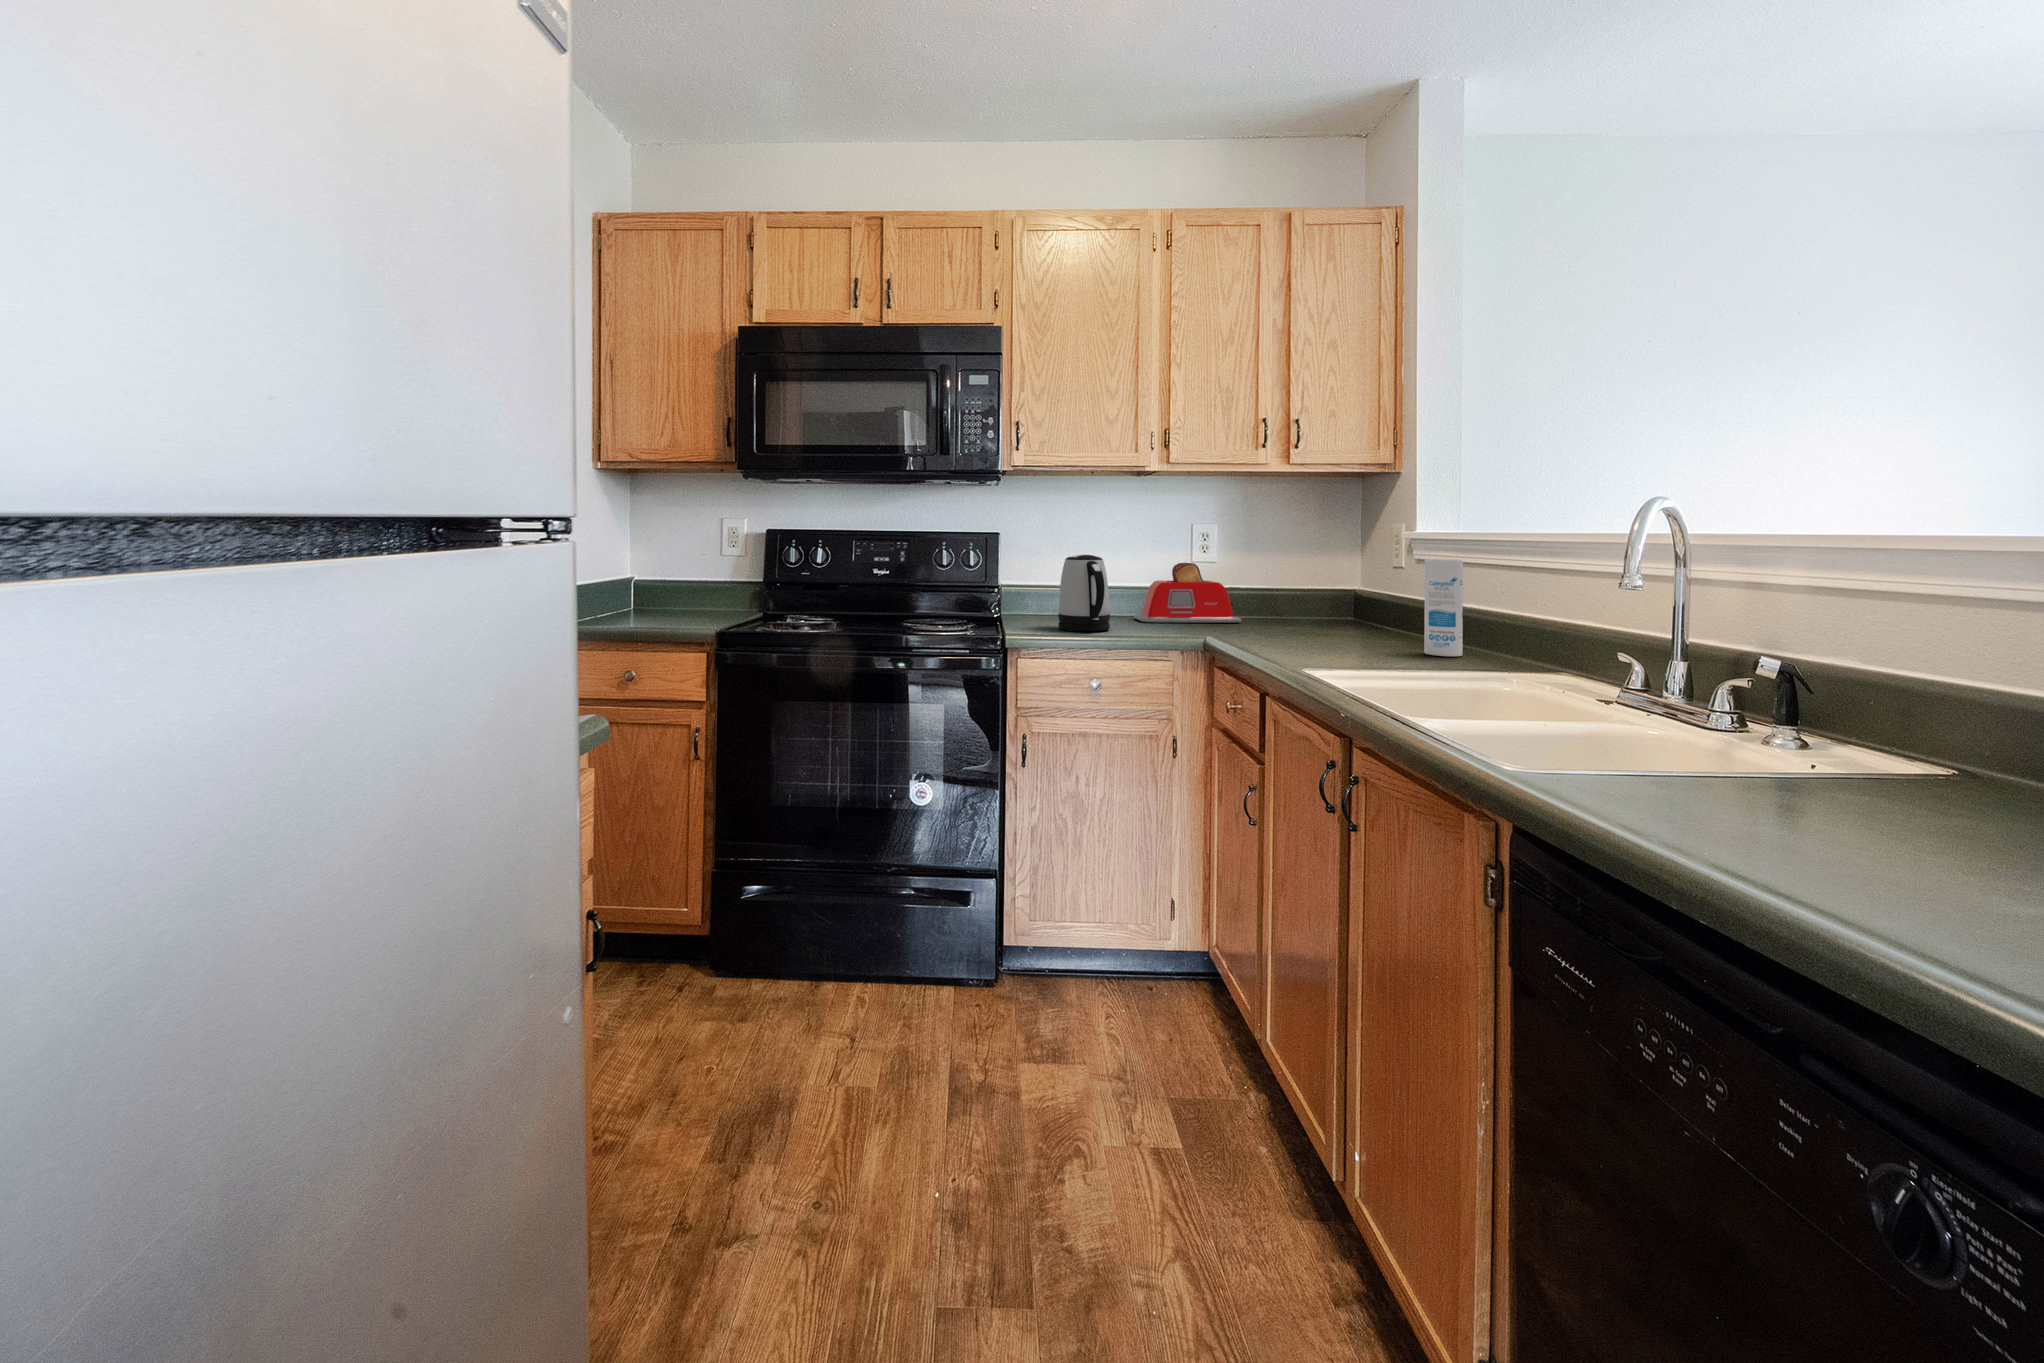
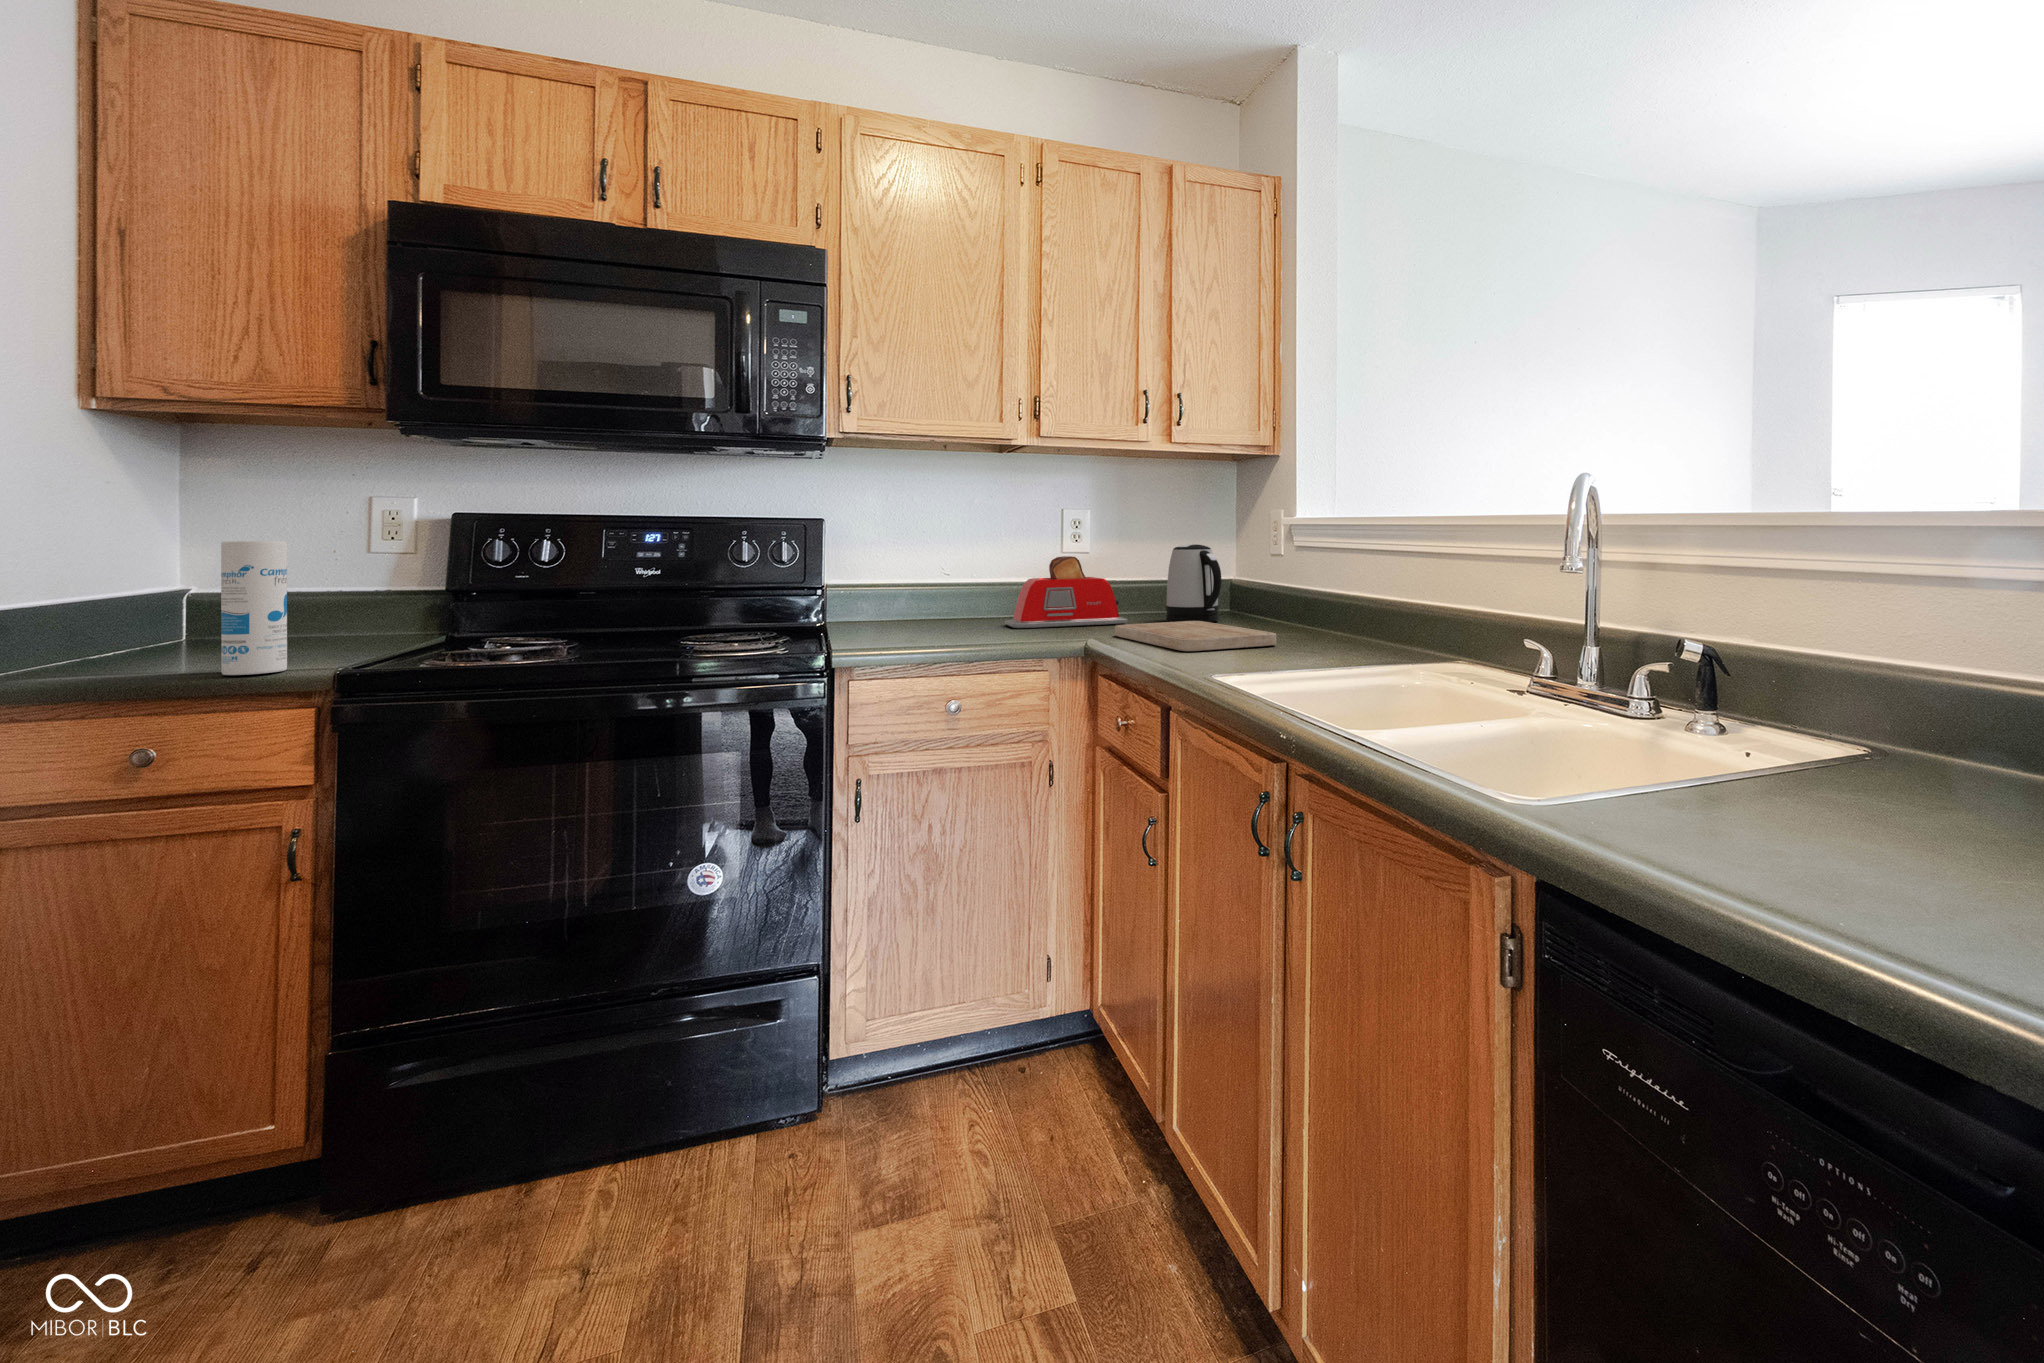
kettle: present [1058,555,1110,631] -> present [1166,544,1221,622]
canister: present [1424,559,1463,656] -> present [221,541,287,675]
cutting board: none [1229,624,1380,652] -> present [1115,621,1276,651]

